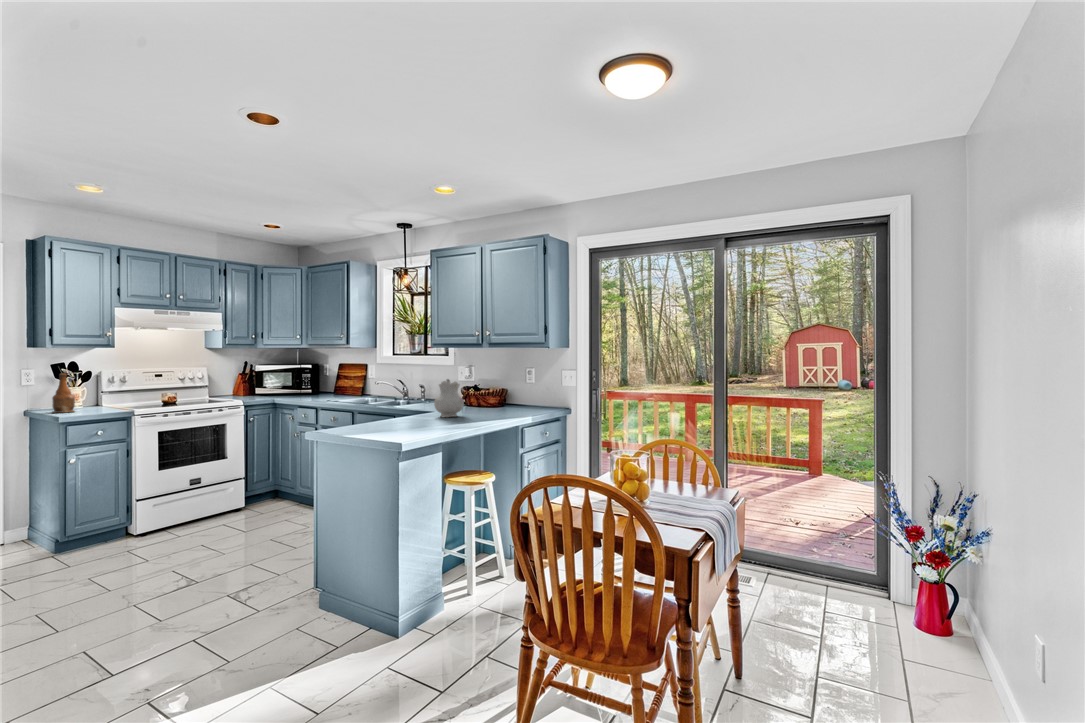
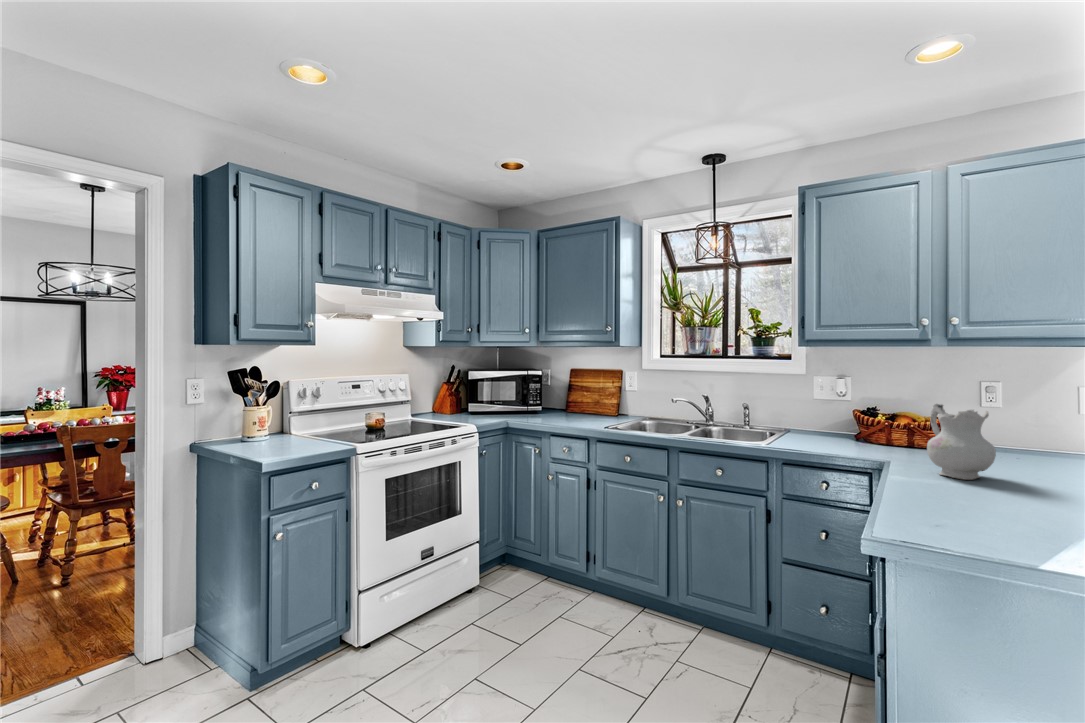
bottle: present [52,373,75,413] -> none [231,386,268,450]

